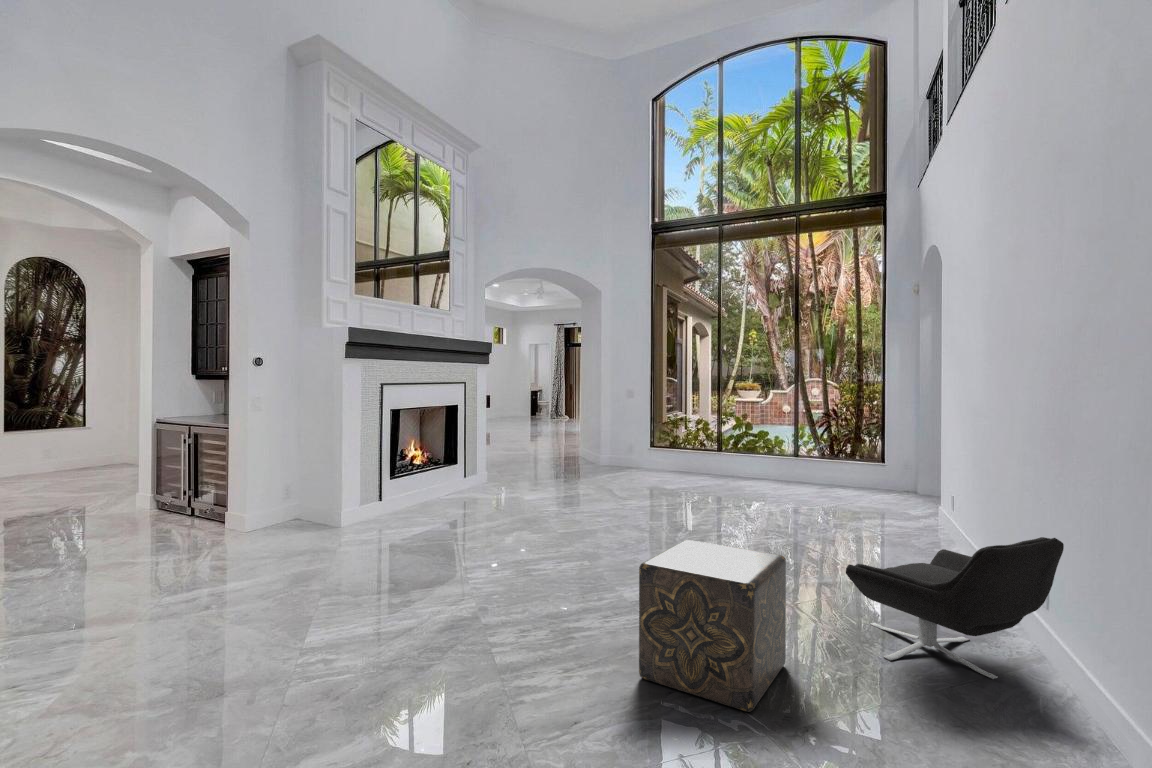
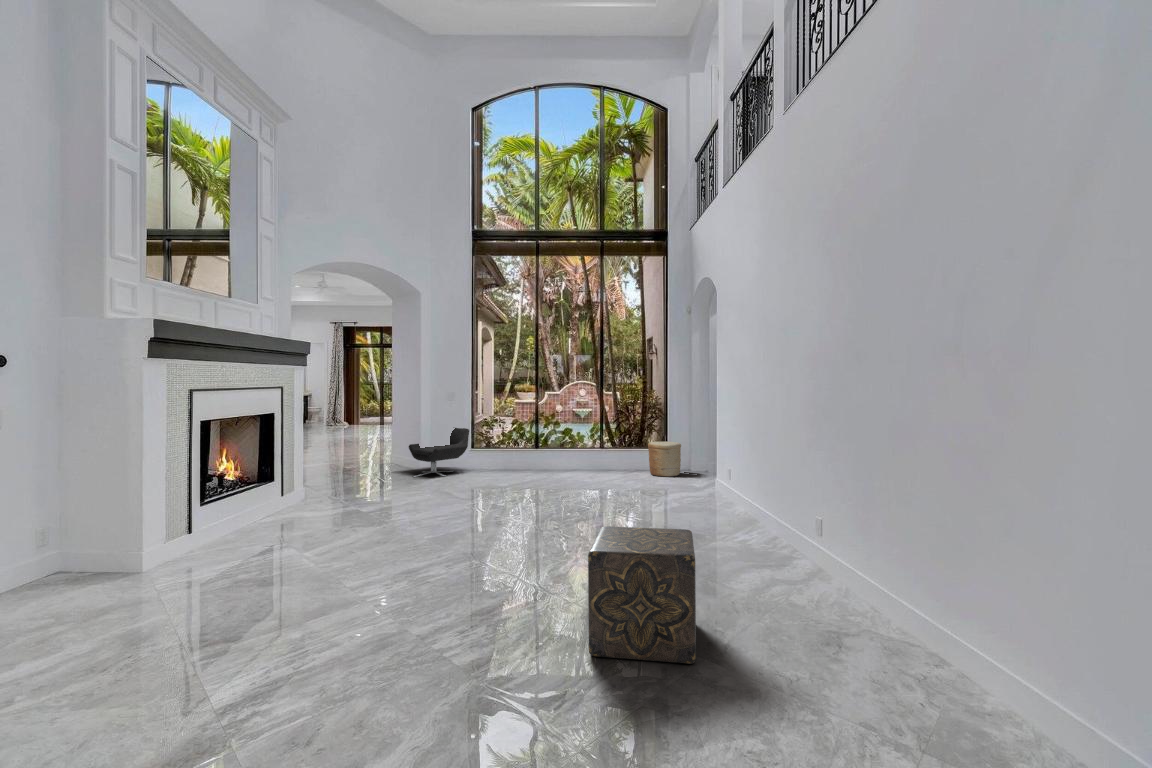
woven basket: none [856,452,901,495] -> present [648,442,681,477]
lounge chair: present [846,537,1064,679] -> present [409,428,469,477]

